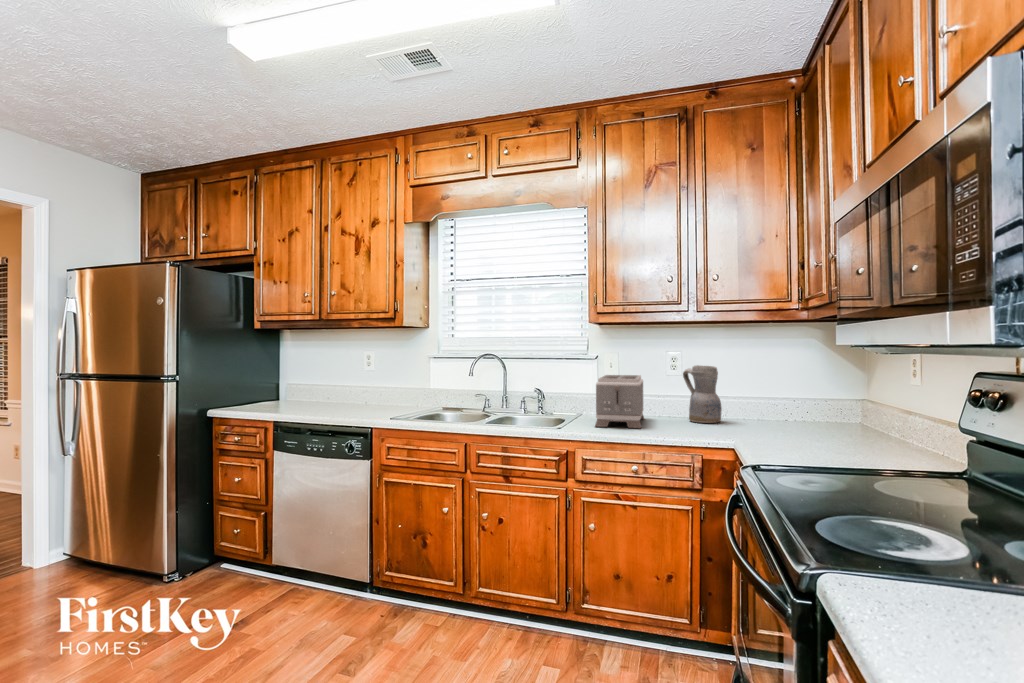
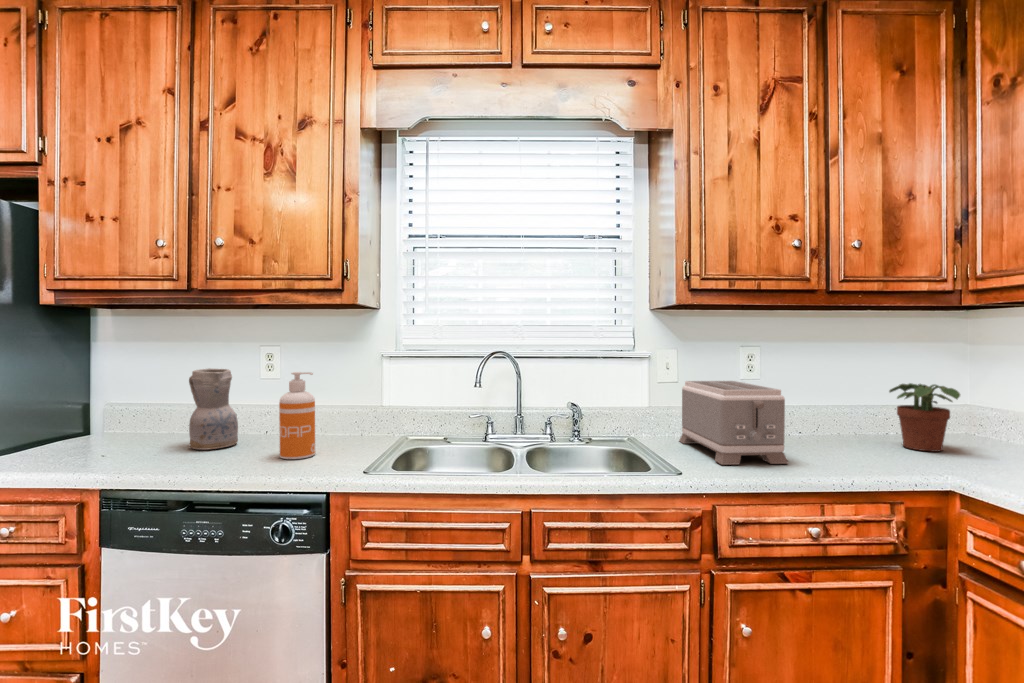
soap dispenser: none [358,365,378,414] -> present [279,372,315,459]
ceramic pitcher: present [683,365,722,423] -> present [189,368,238,450]
potted plant: none [754,379,799,429] -> present [889,383,960,452]

